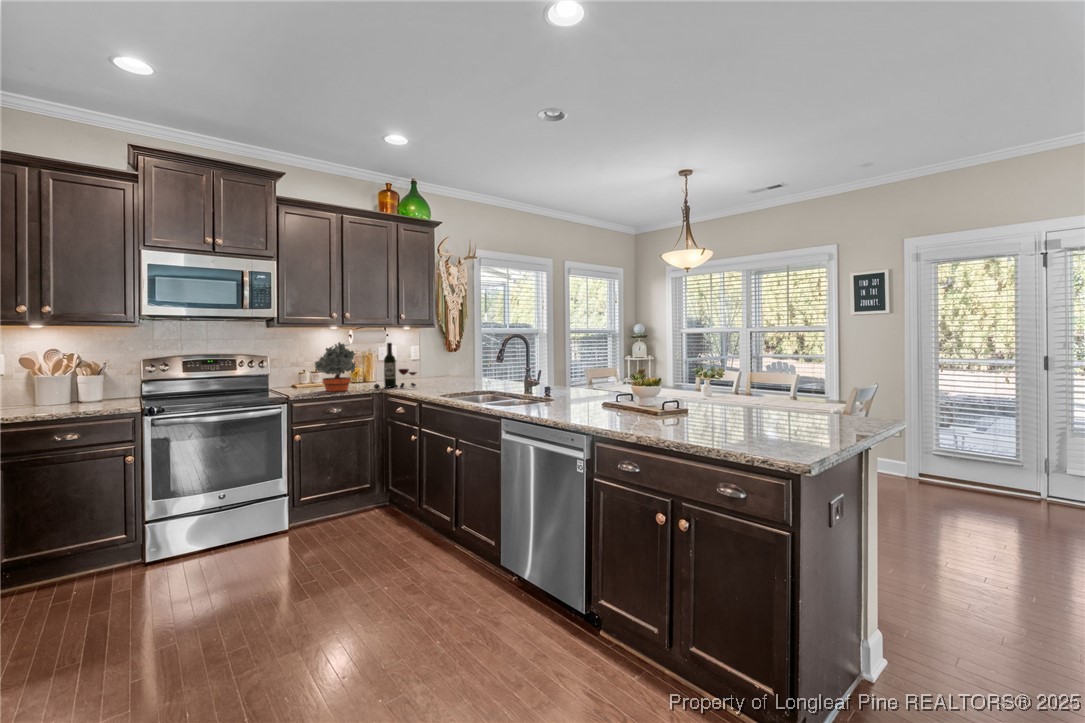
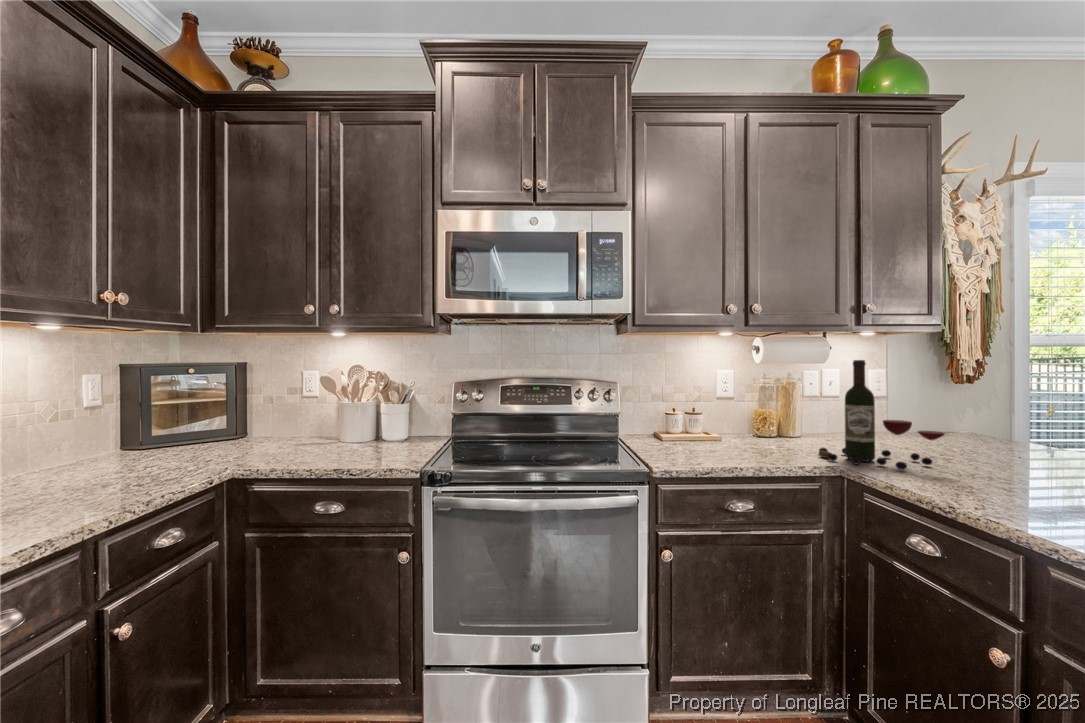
potted plant: present [315,342,356,391] -> none [698,358,786,465]

